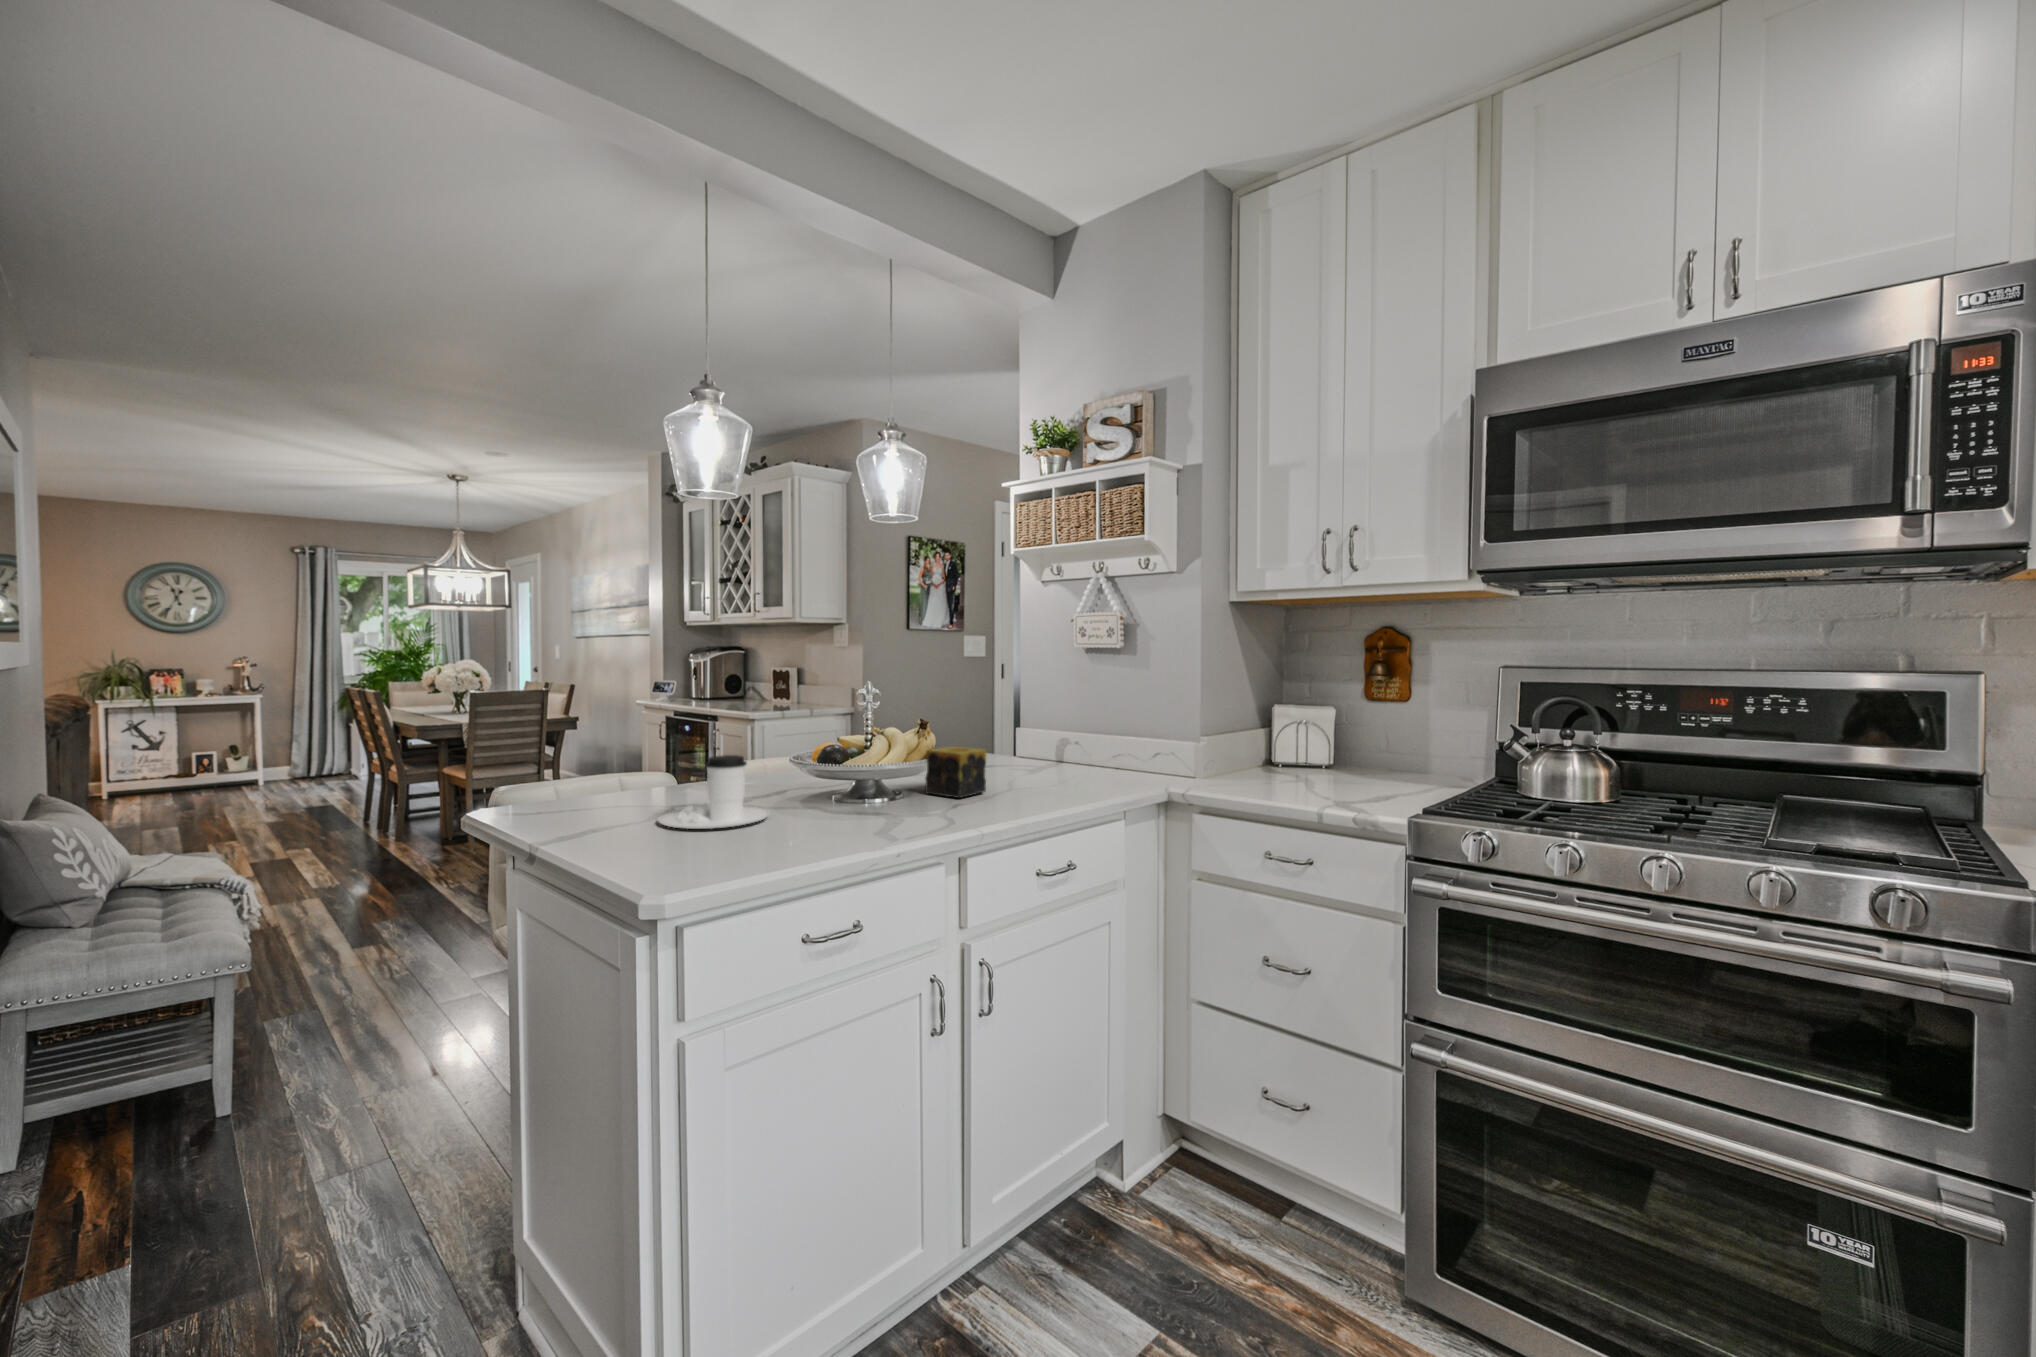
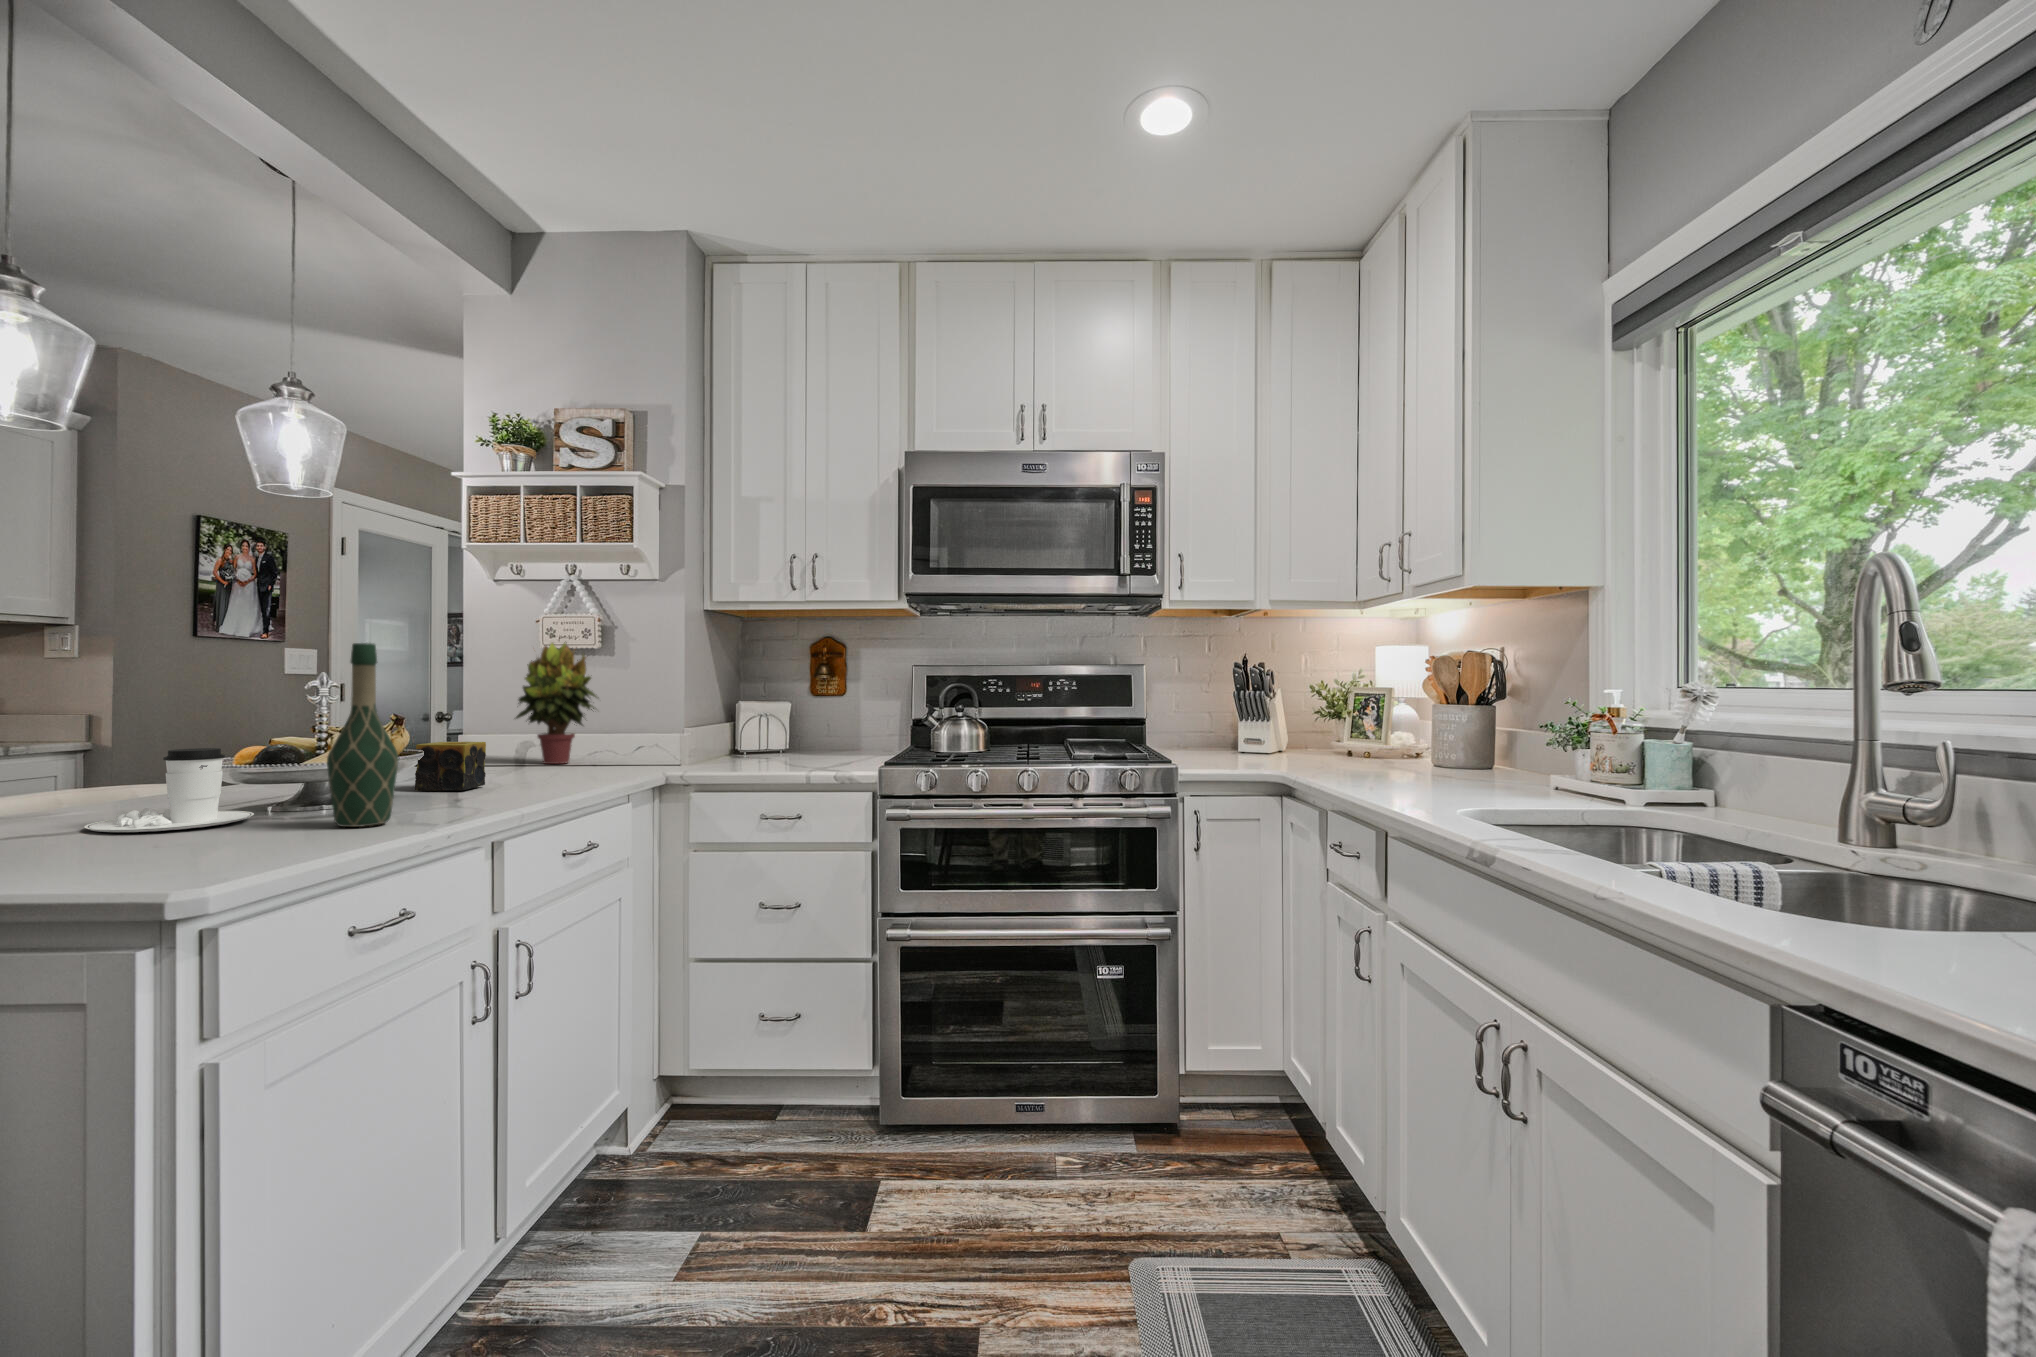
potted plant: none [1048,641,1125,764] -> present [516,642,597,764]
wine bottle: none [794,666,852,845] -> present [327,643,399,827]

